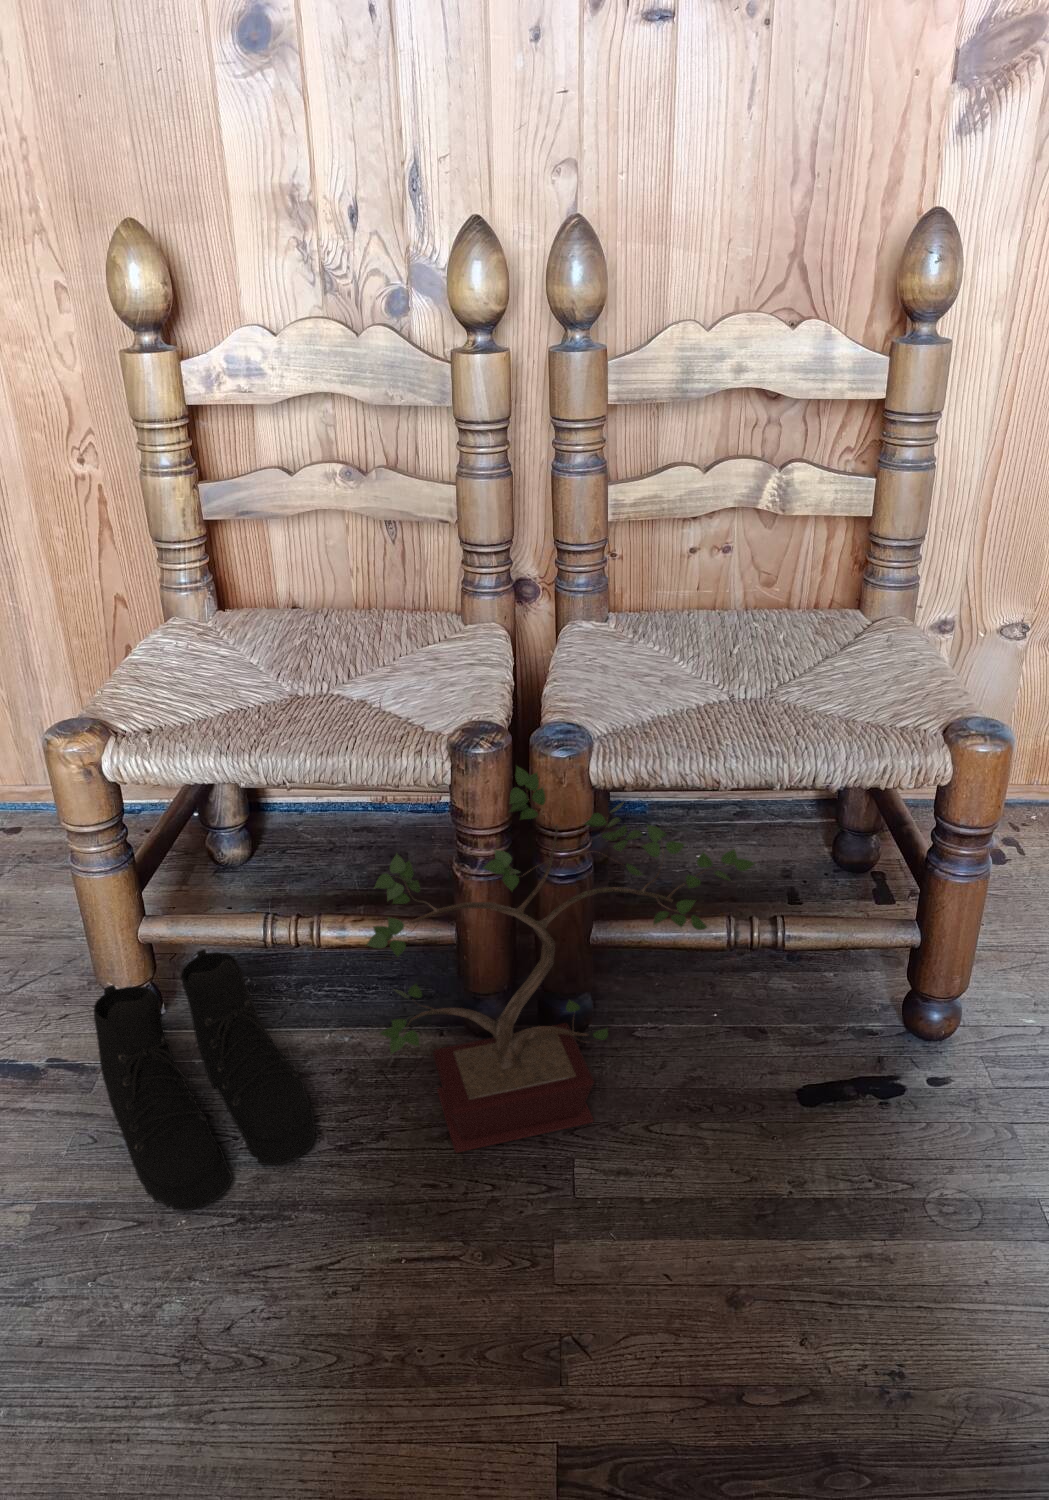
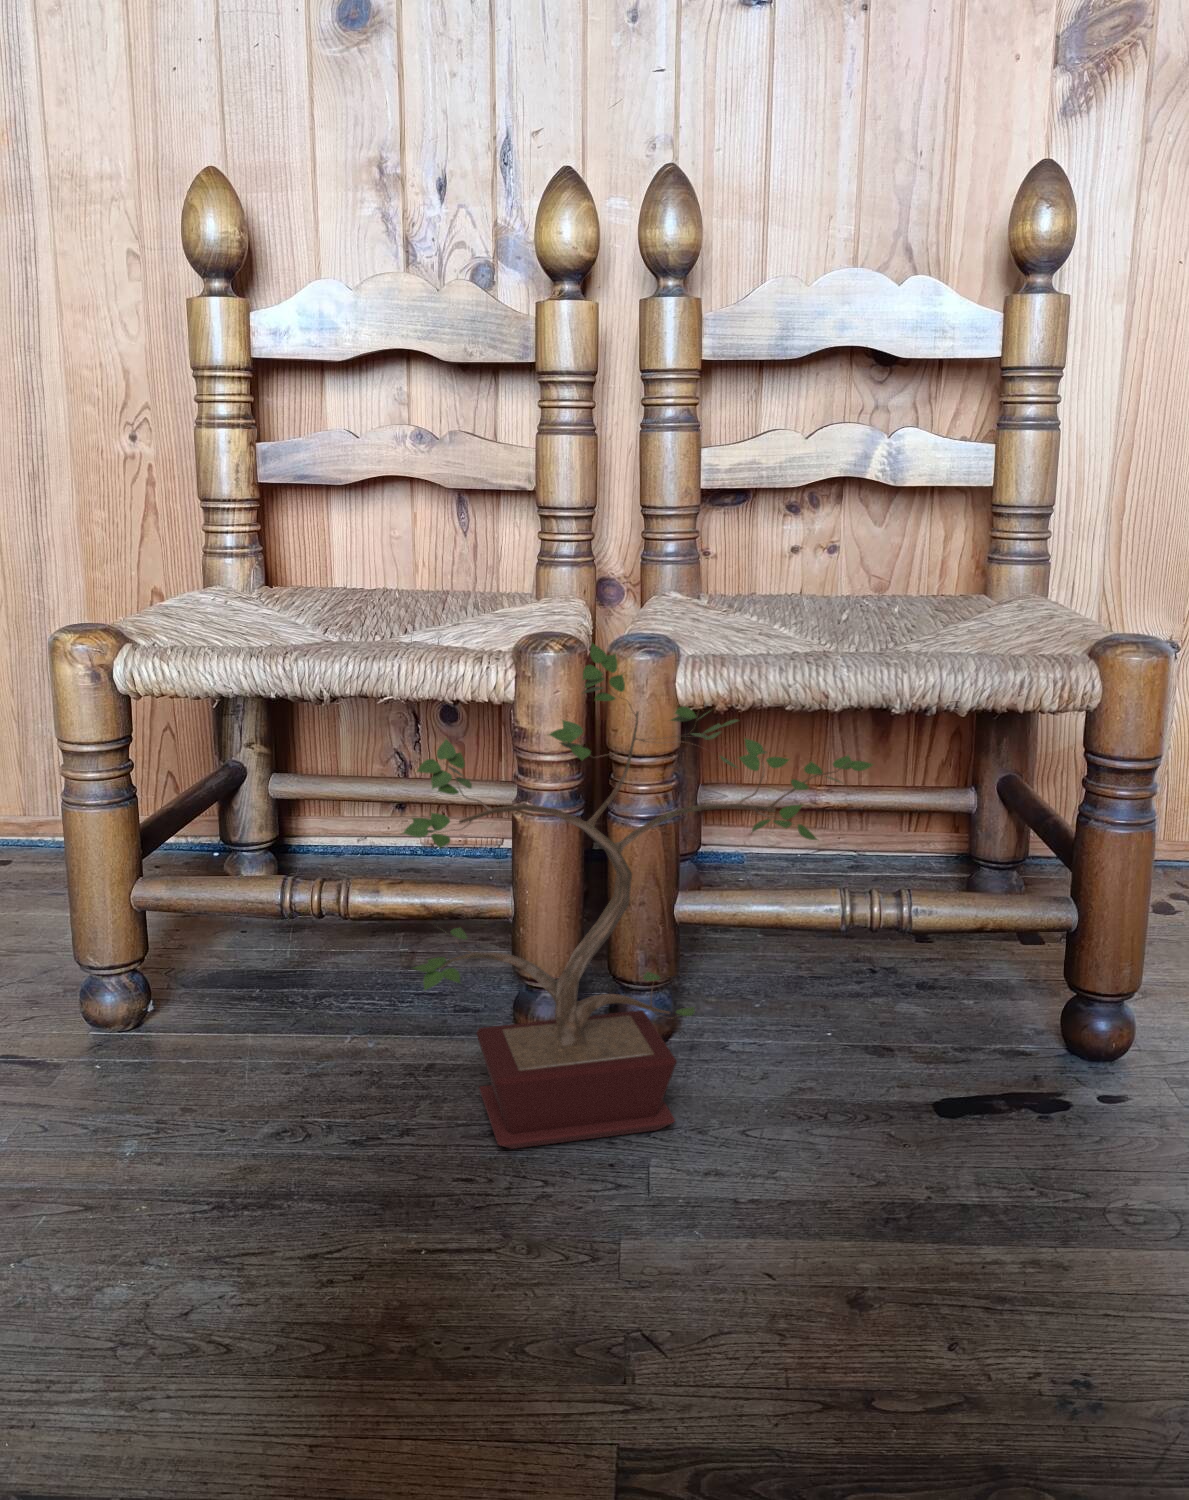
boots: present [94,949,315,1211] -> none [64,908,324,1192]

